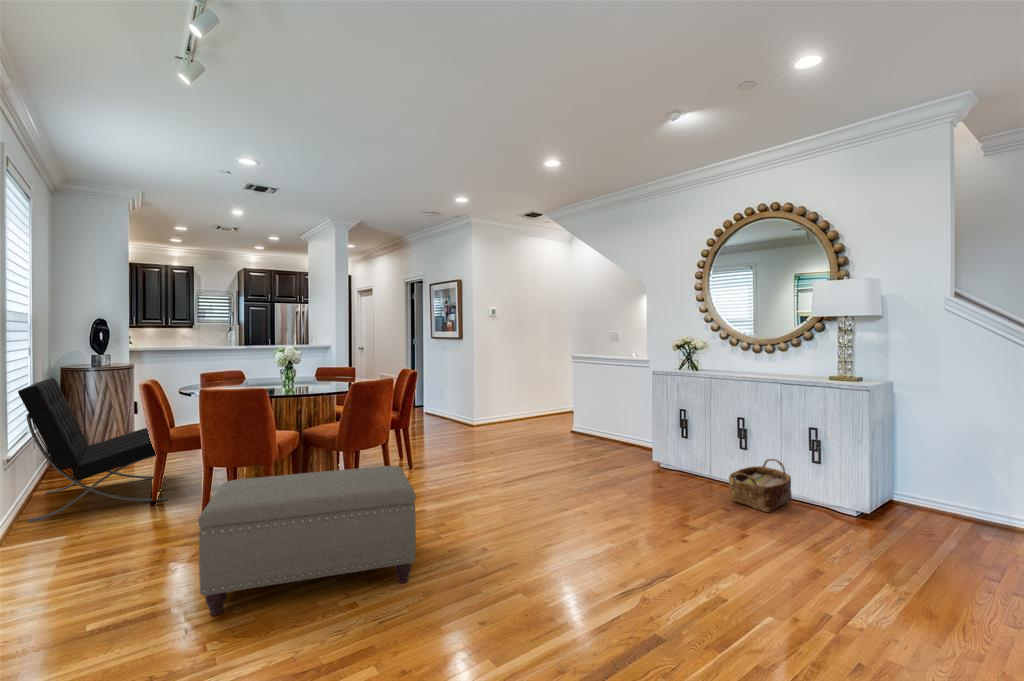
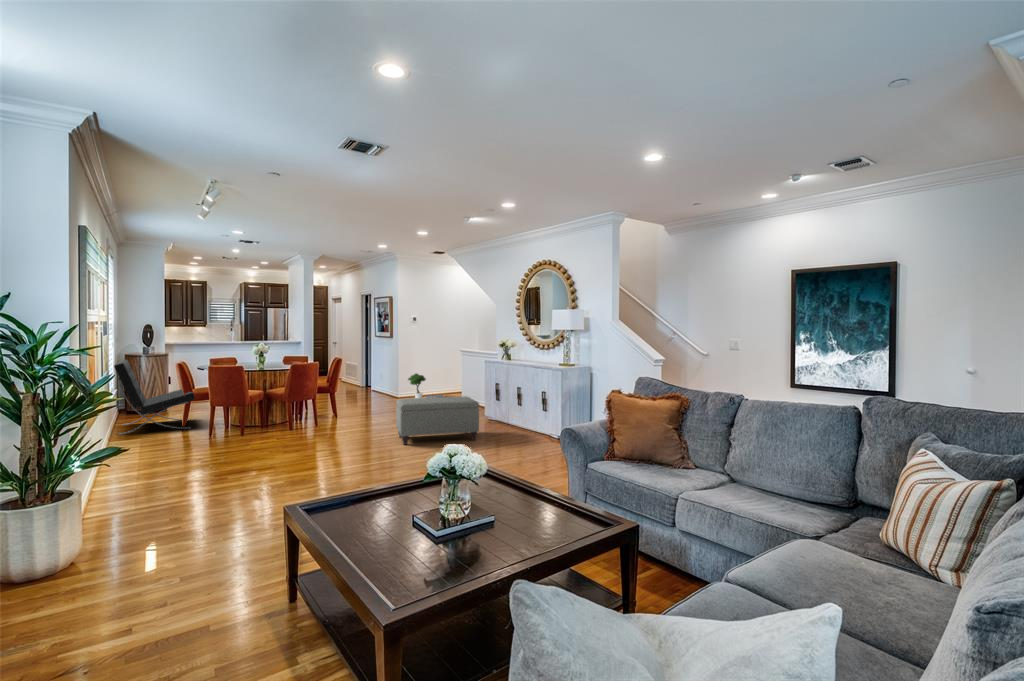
potted tree: none [487,389,533,427] -> present [408,373,443,398]
woven basket: present [729,459,792,512] -> none [501,410,535,437]
ottoman: present [198,466,416,615] -> present [396,396,479,445]

